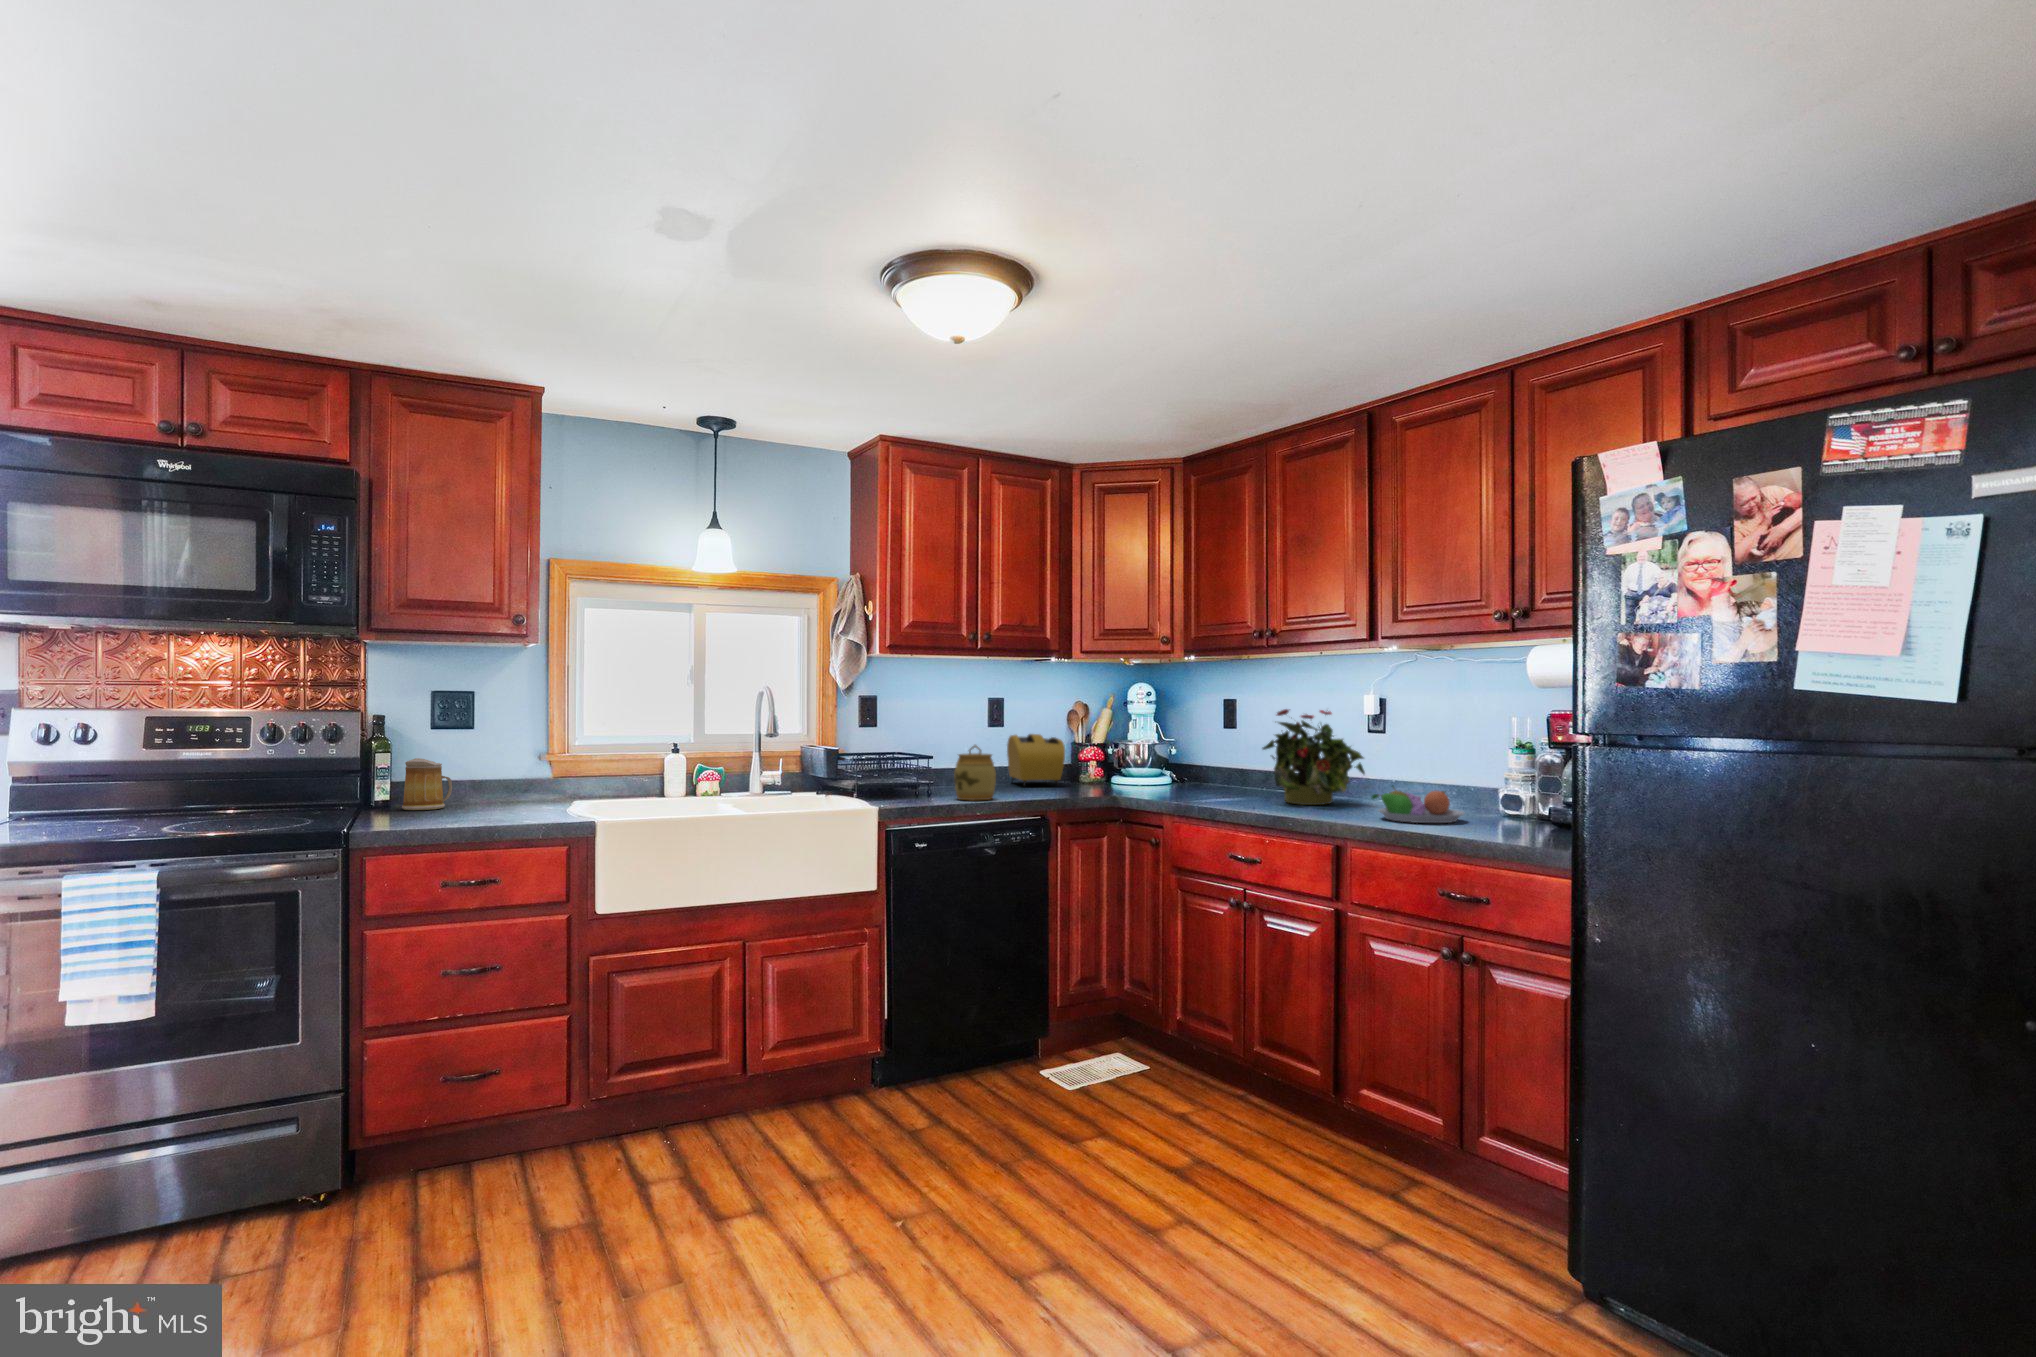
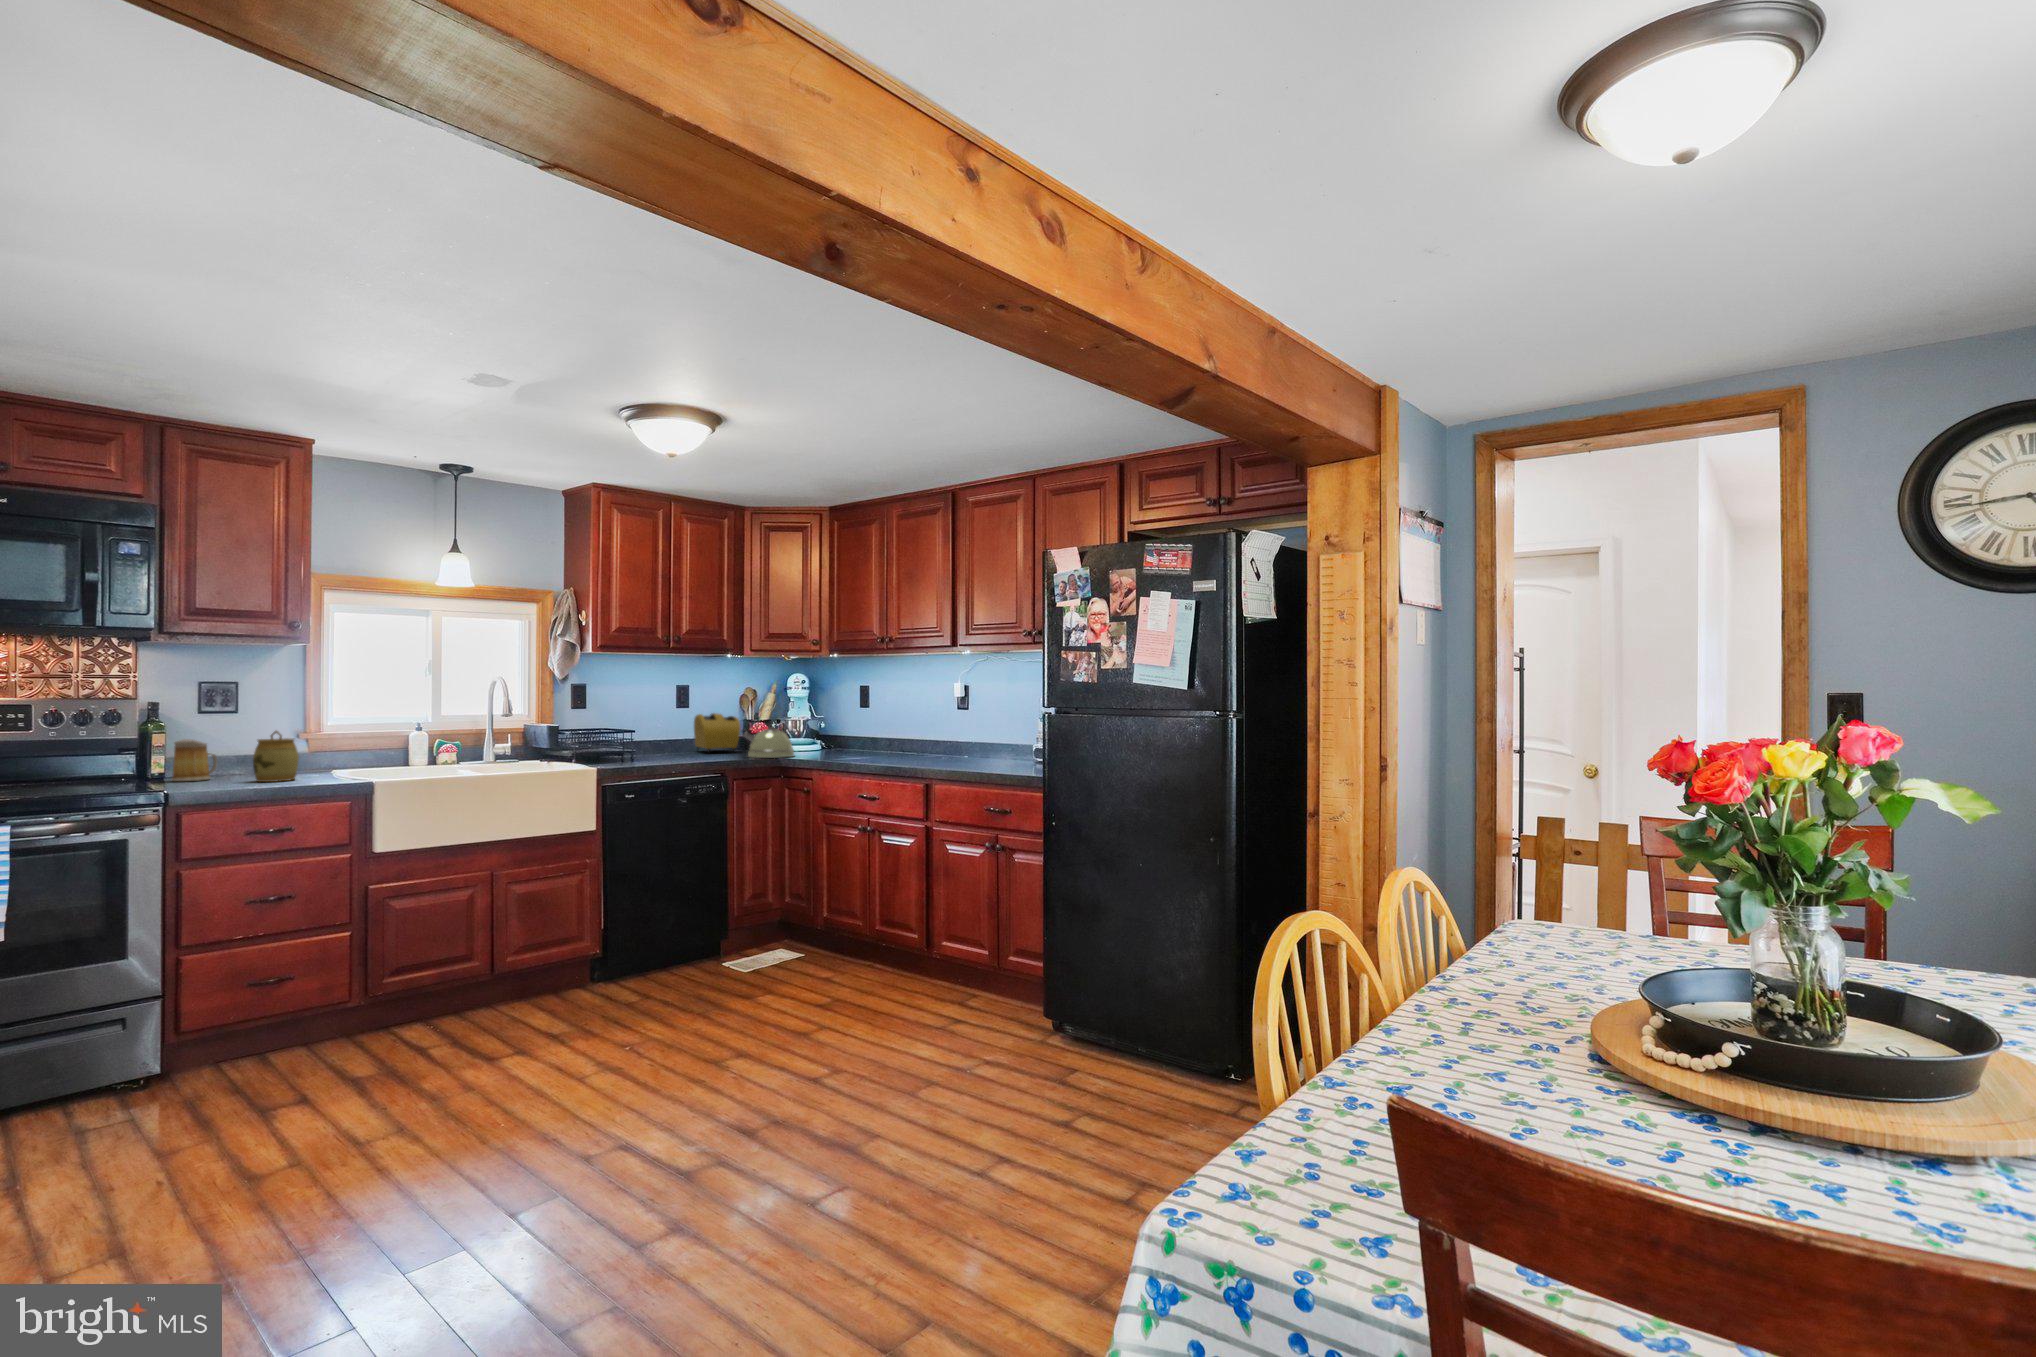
potted plant: present [1263,709,1365,805] -> none [882,693,951,759]
kettle: none [1065,723,1137,796] -> present [743,711,794,758]
jar: present [954,745,996,800] -> present [253,731,299,782]
fruit bowl: present [1372,786,1464,823] -> none [949,743,1007,766]

